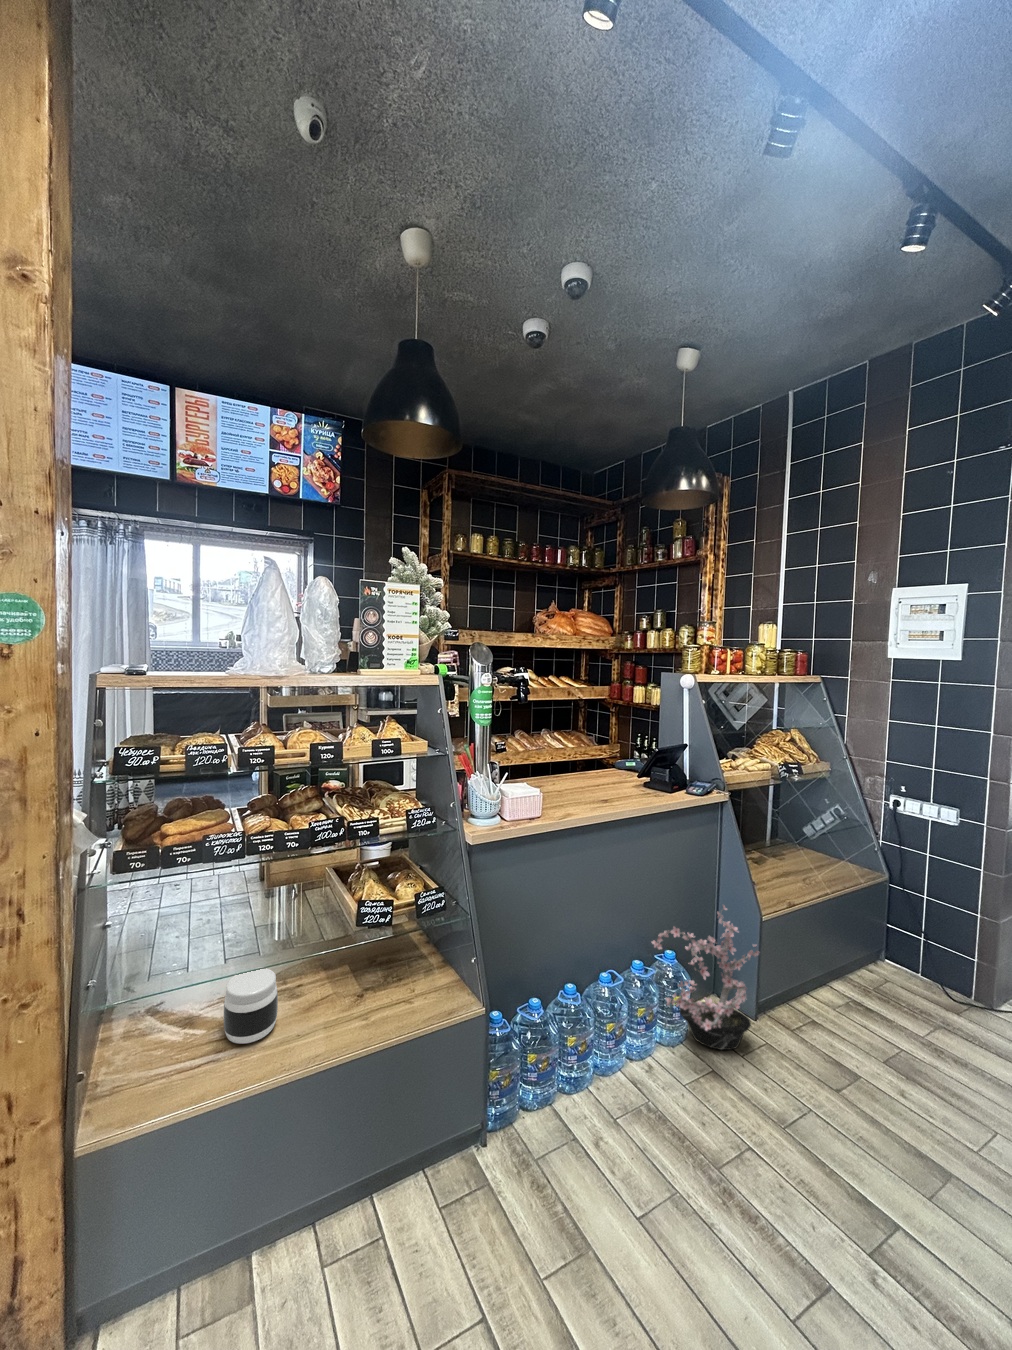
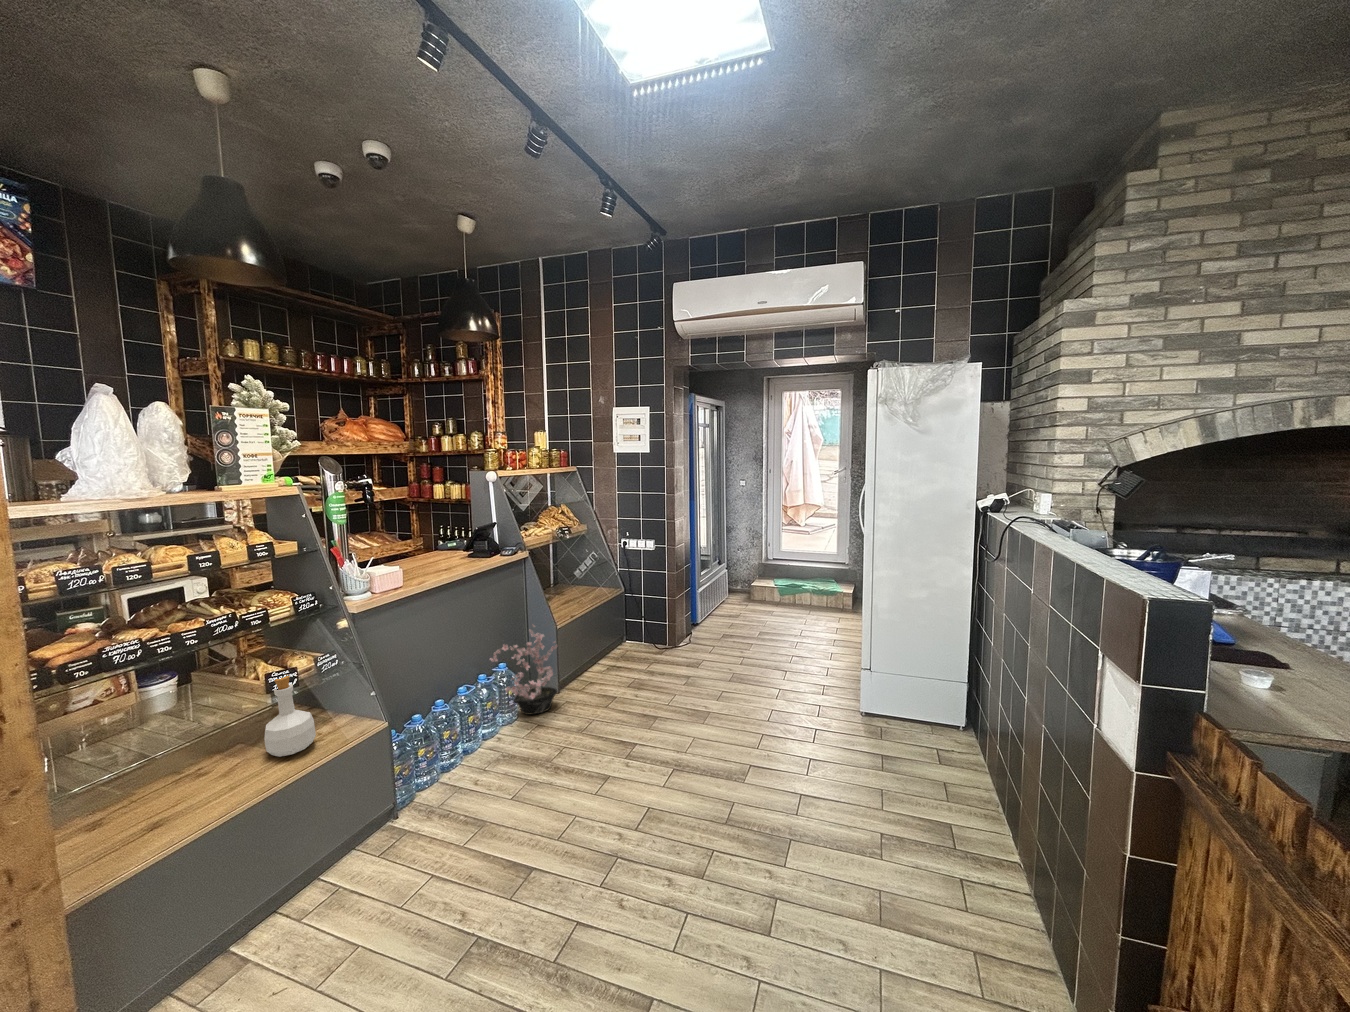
bottle: none [359,903,412,1008] -> present [264,675,316,757]
jar: present [224,968,278,1044] -> none [132,758,193,823]

